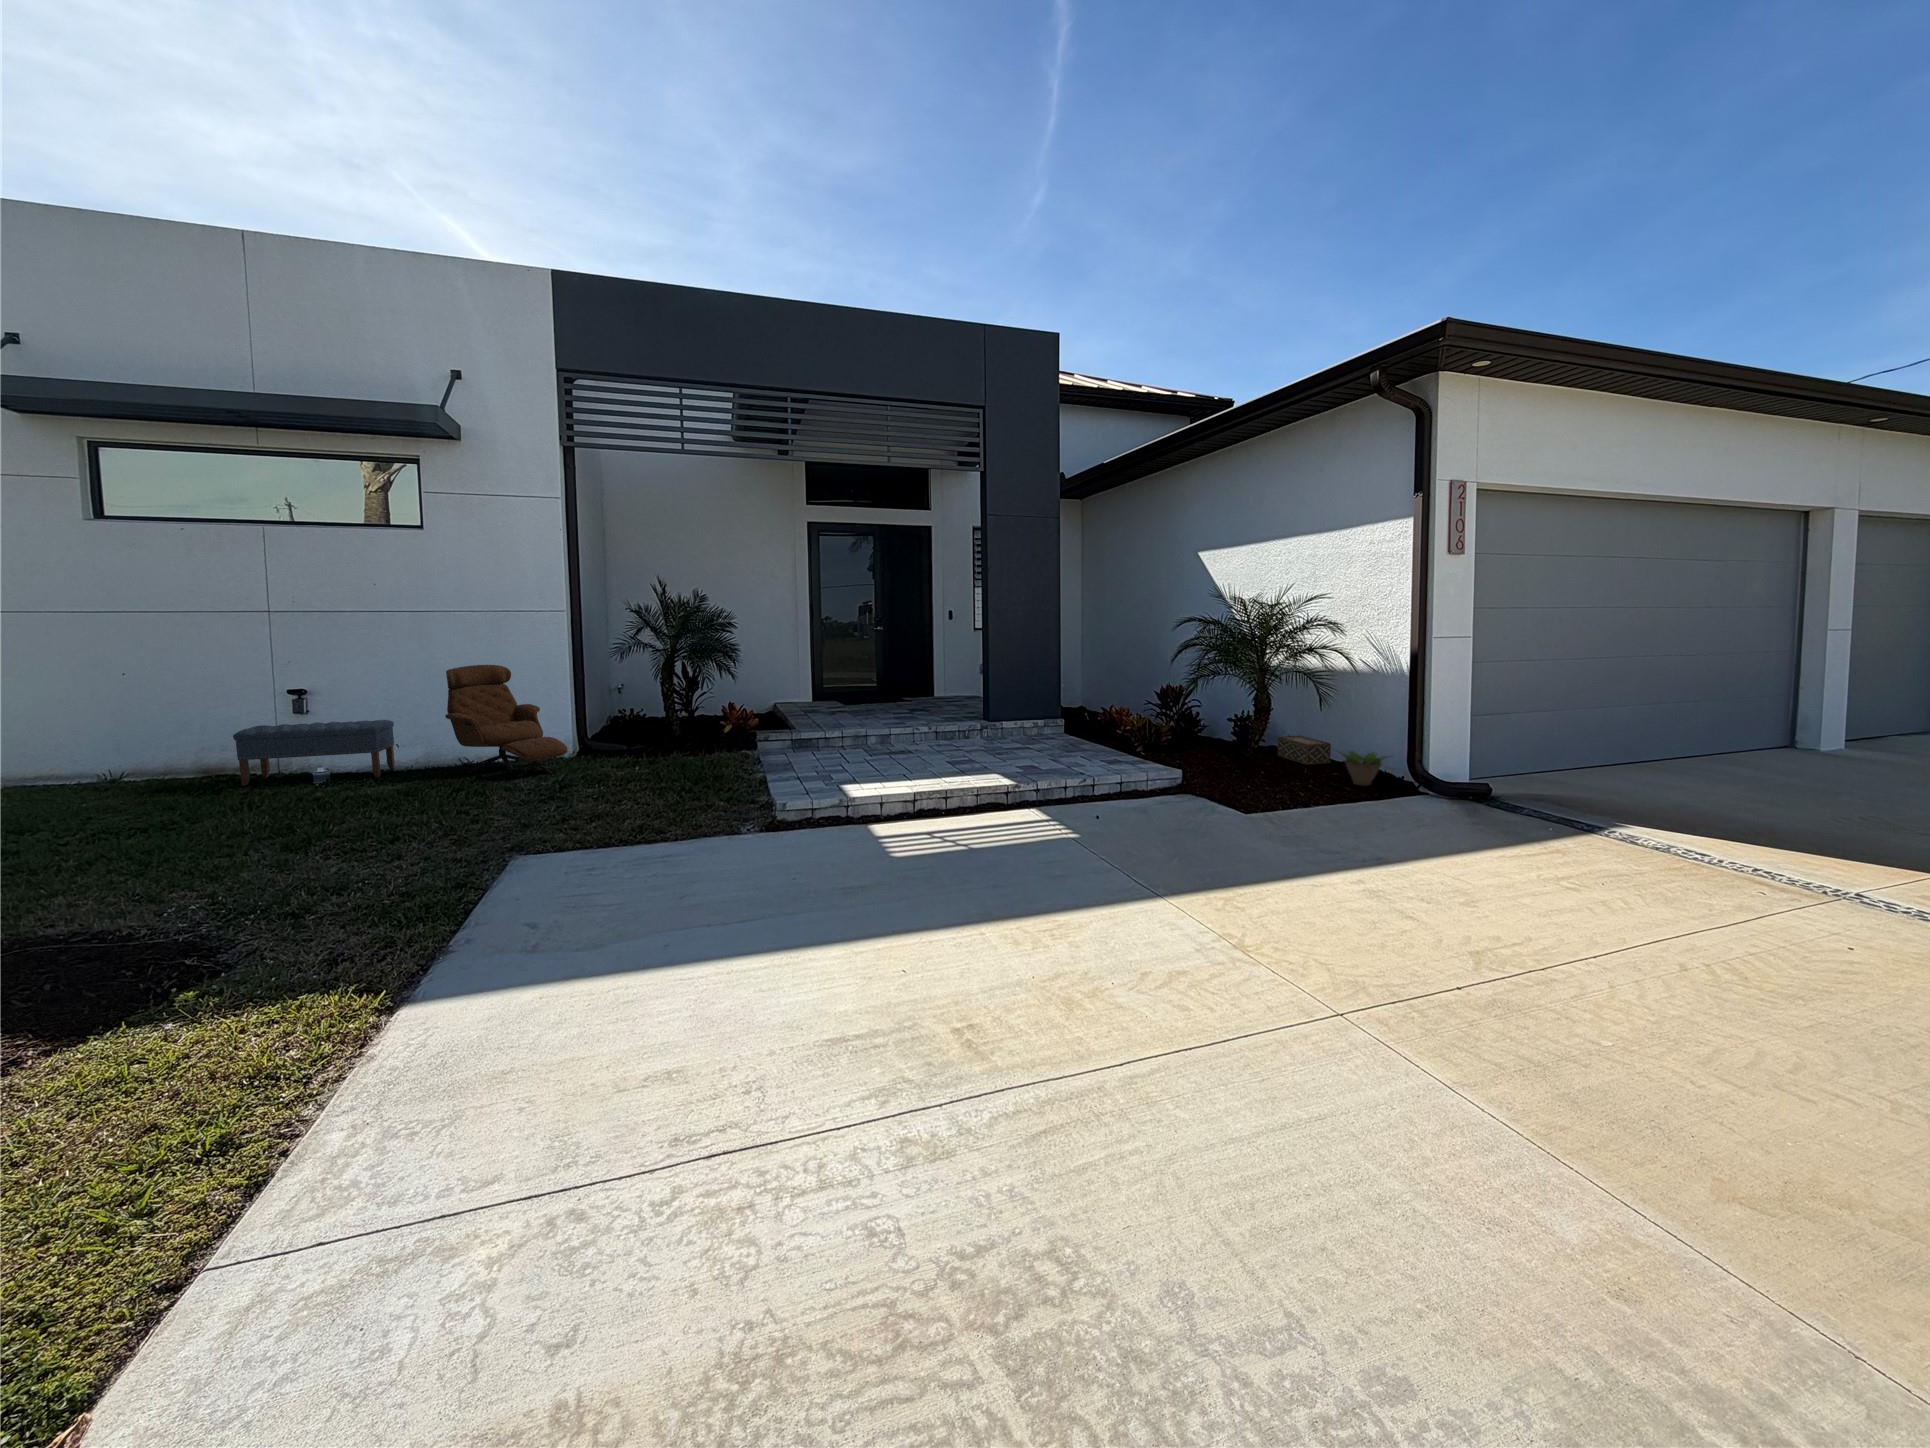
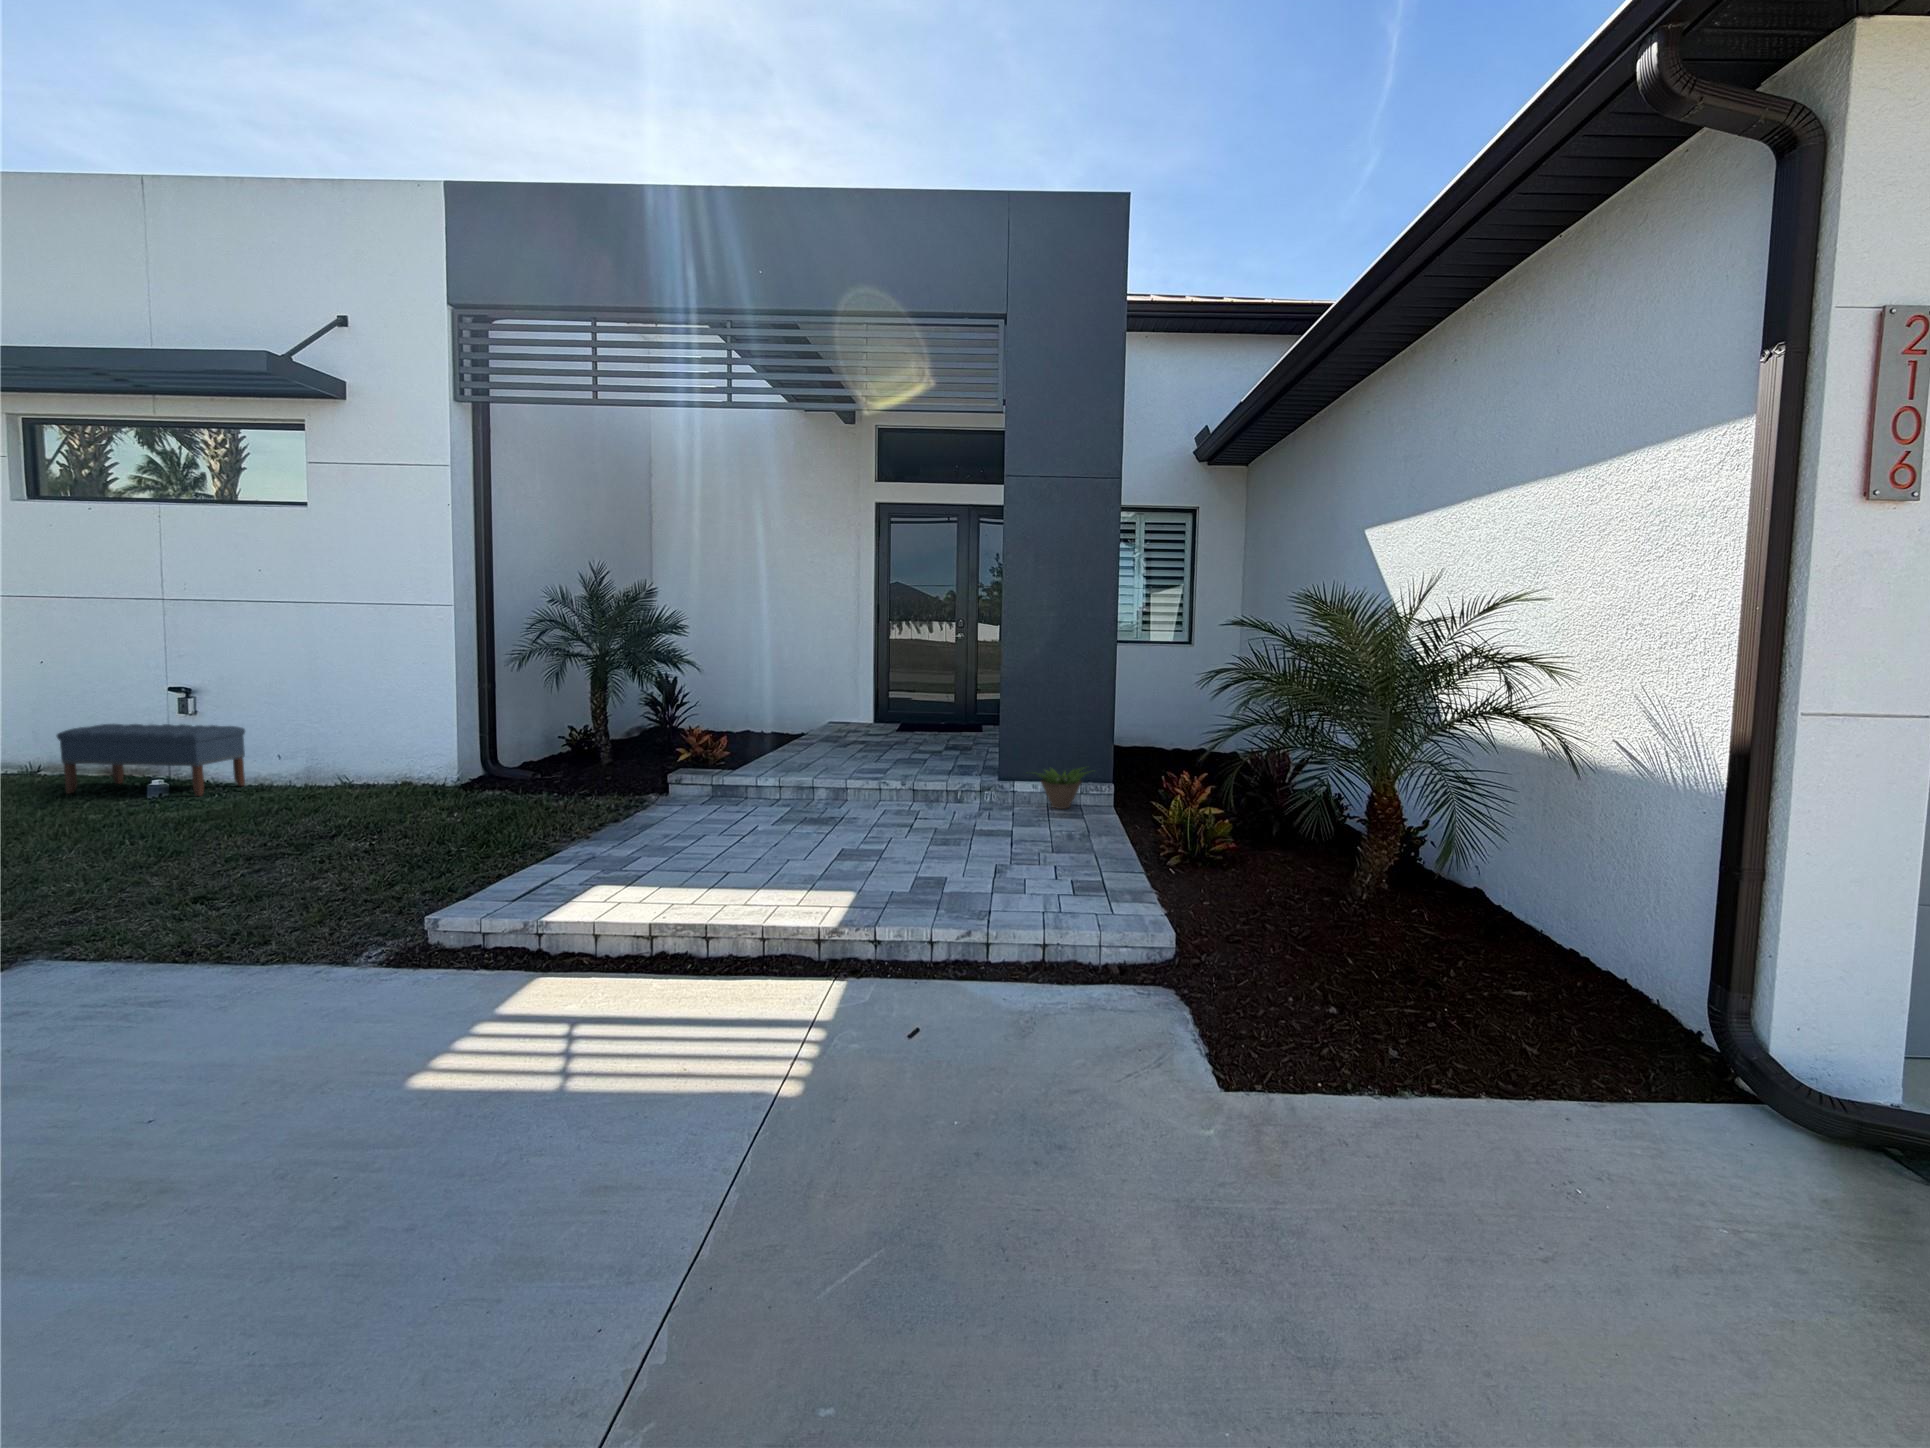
lounge chair: present [445,665,568,777] -> none [267,665,400,814]
woven basket: present [1278,736,1331,765] -> none [1439,874,1545,946]
decorative plant: present [1339,751,1389,785] -> present [1027,767,1087,809]

